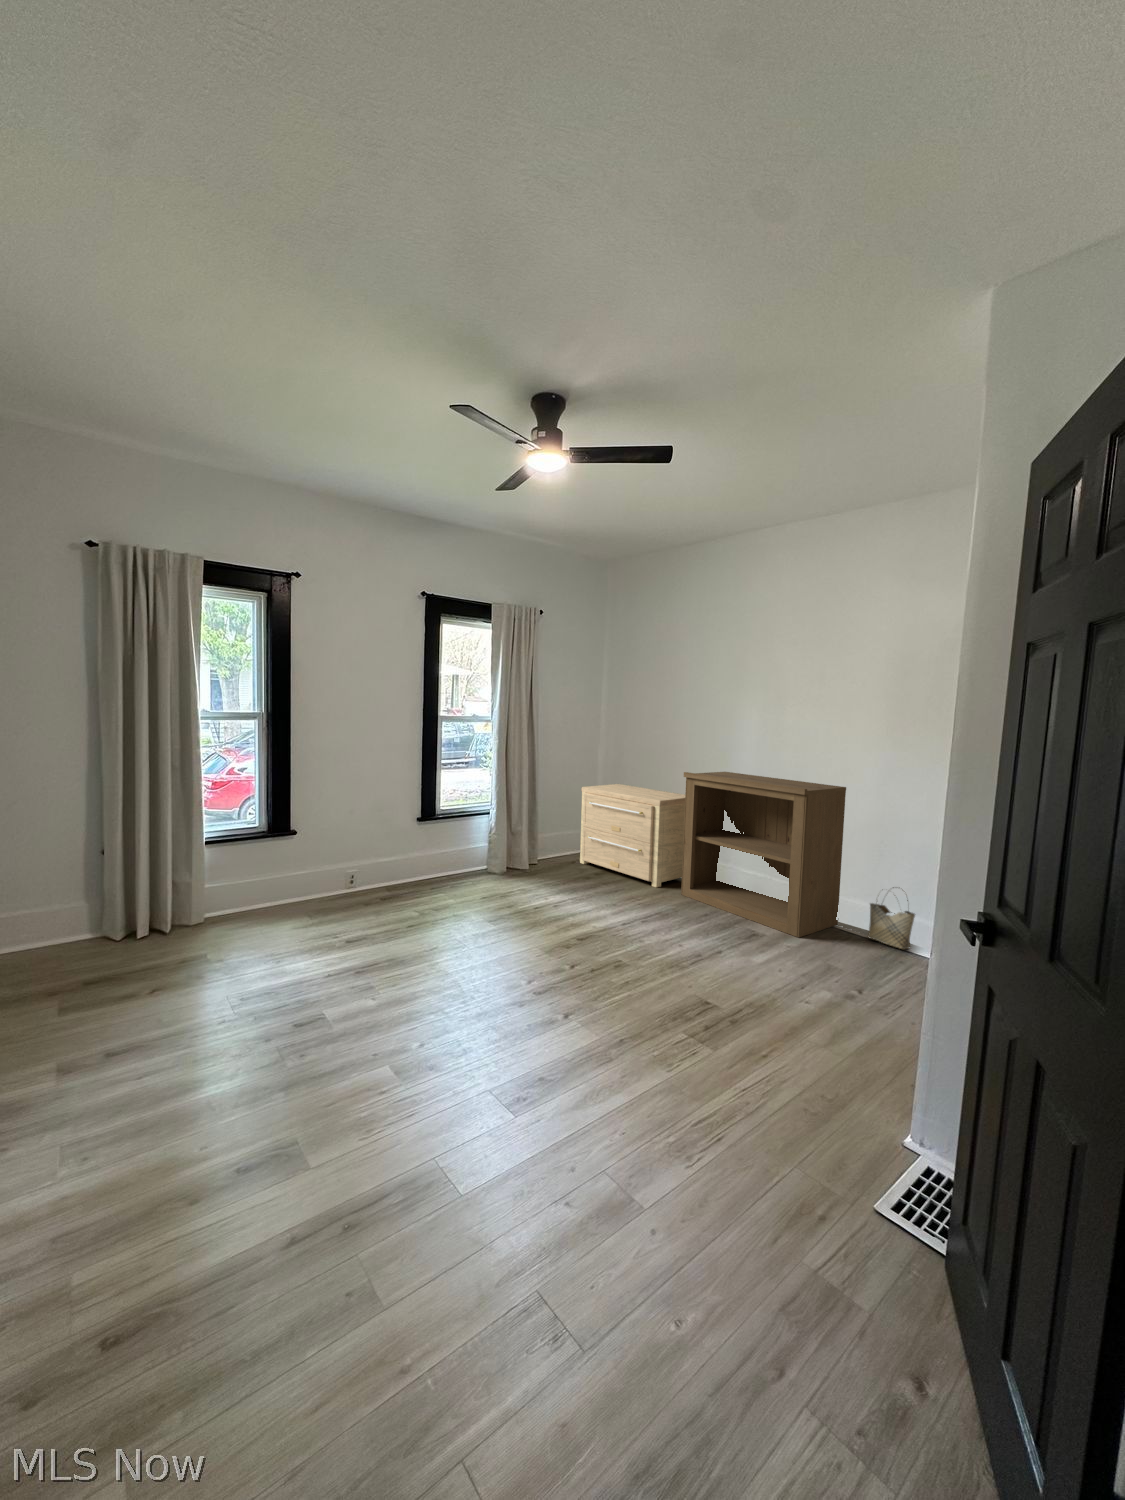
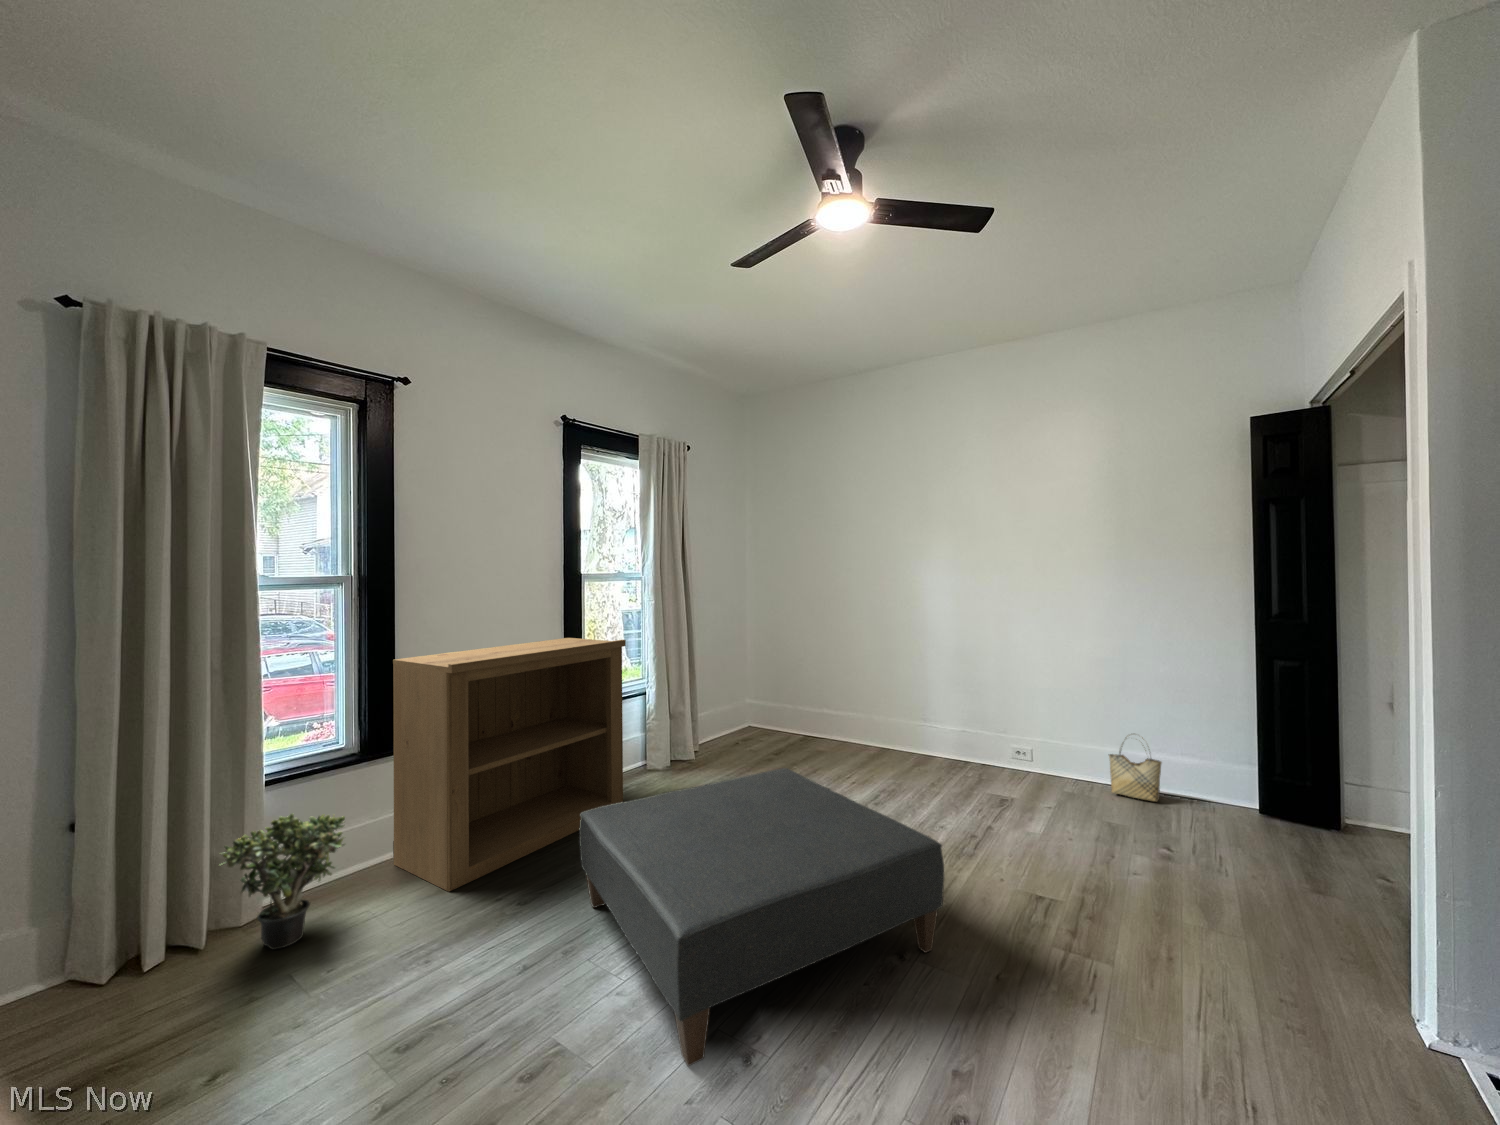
bookshelf: present [681,772,846,937] -> present [393,638,626,892]
side table: present [580,784,685,887] -> none [742,645,879,762]
potted plant: none [173,860,247,940] -> present [221,814,345,950]
ottoman: none [377,875,602,1029] -> present [579,768,944,1066]

